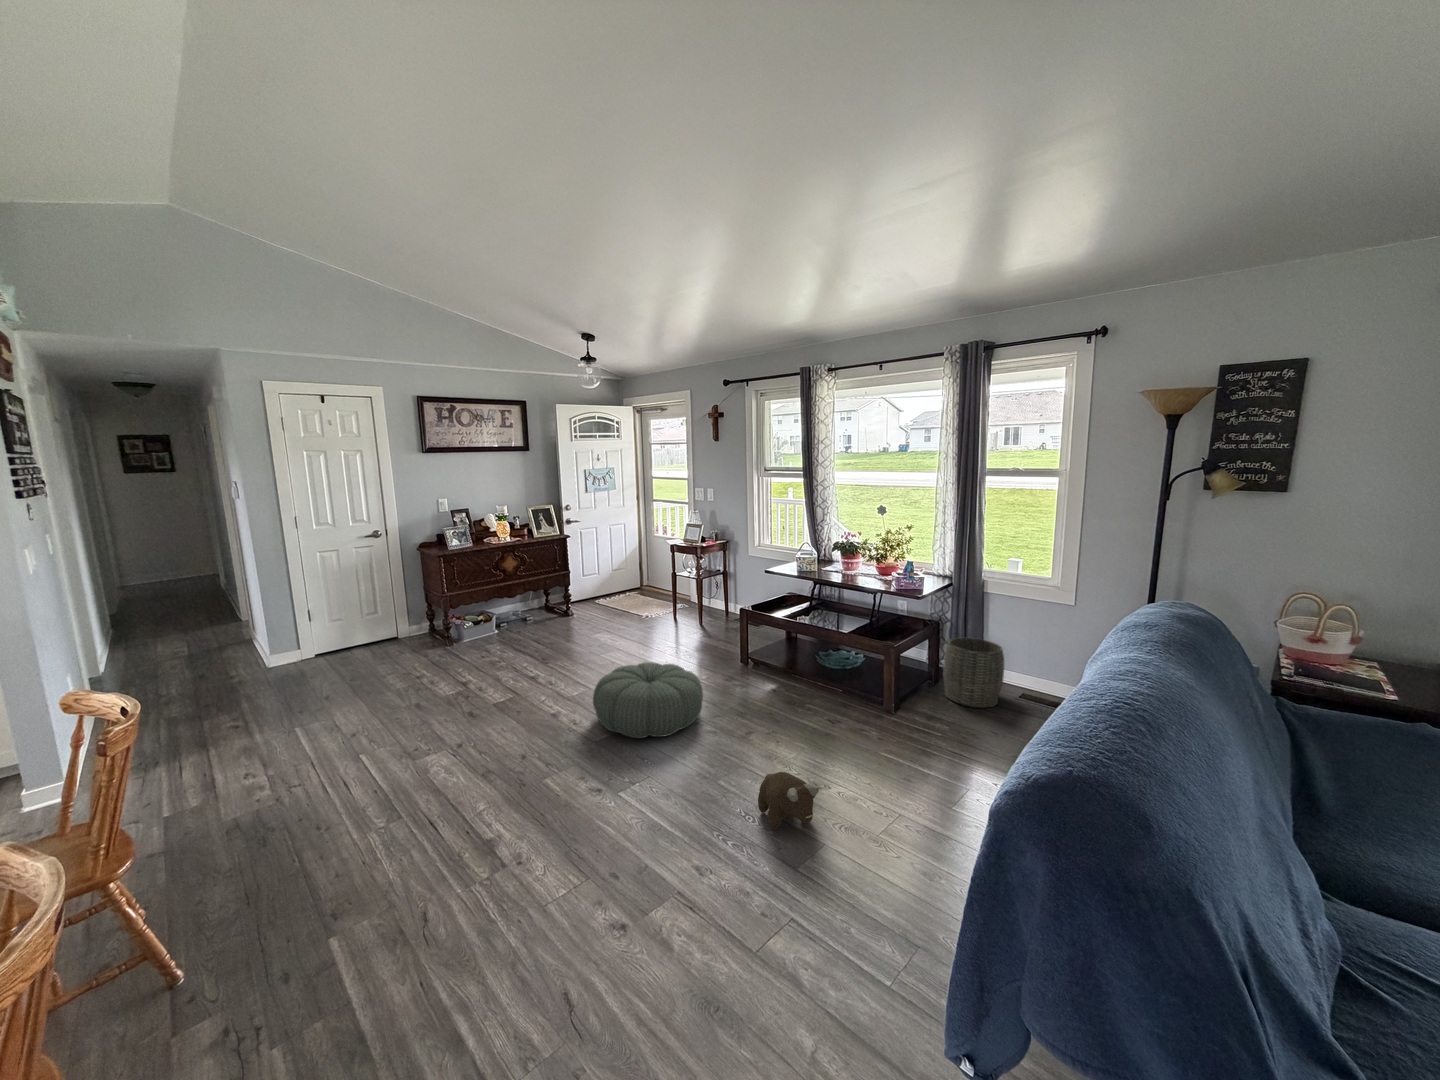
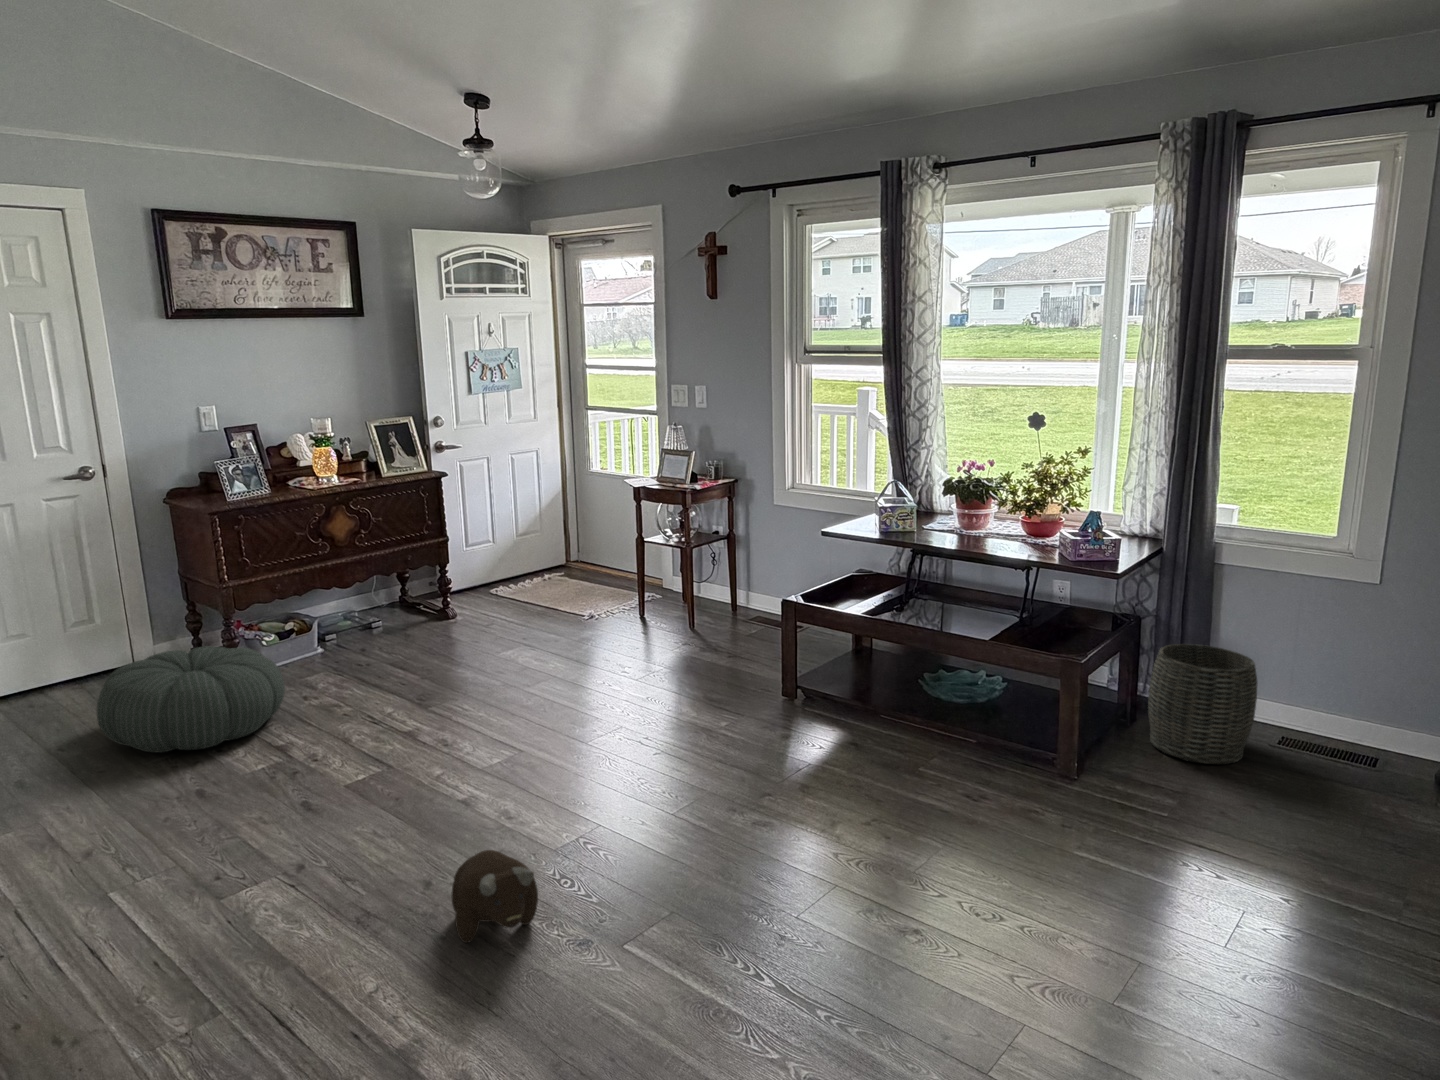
pouf: present [593,662,703,738] -> present [97,646,285,752]
plush toy: present [758,772,819,830] -> present [451,850,538,943]

